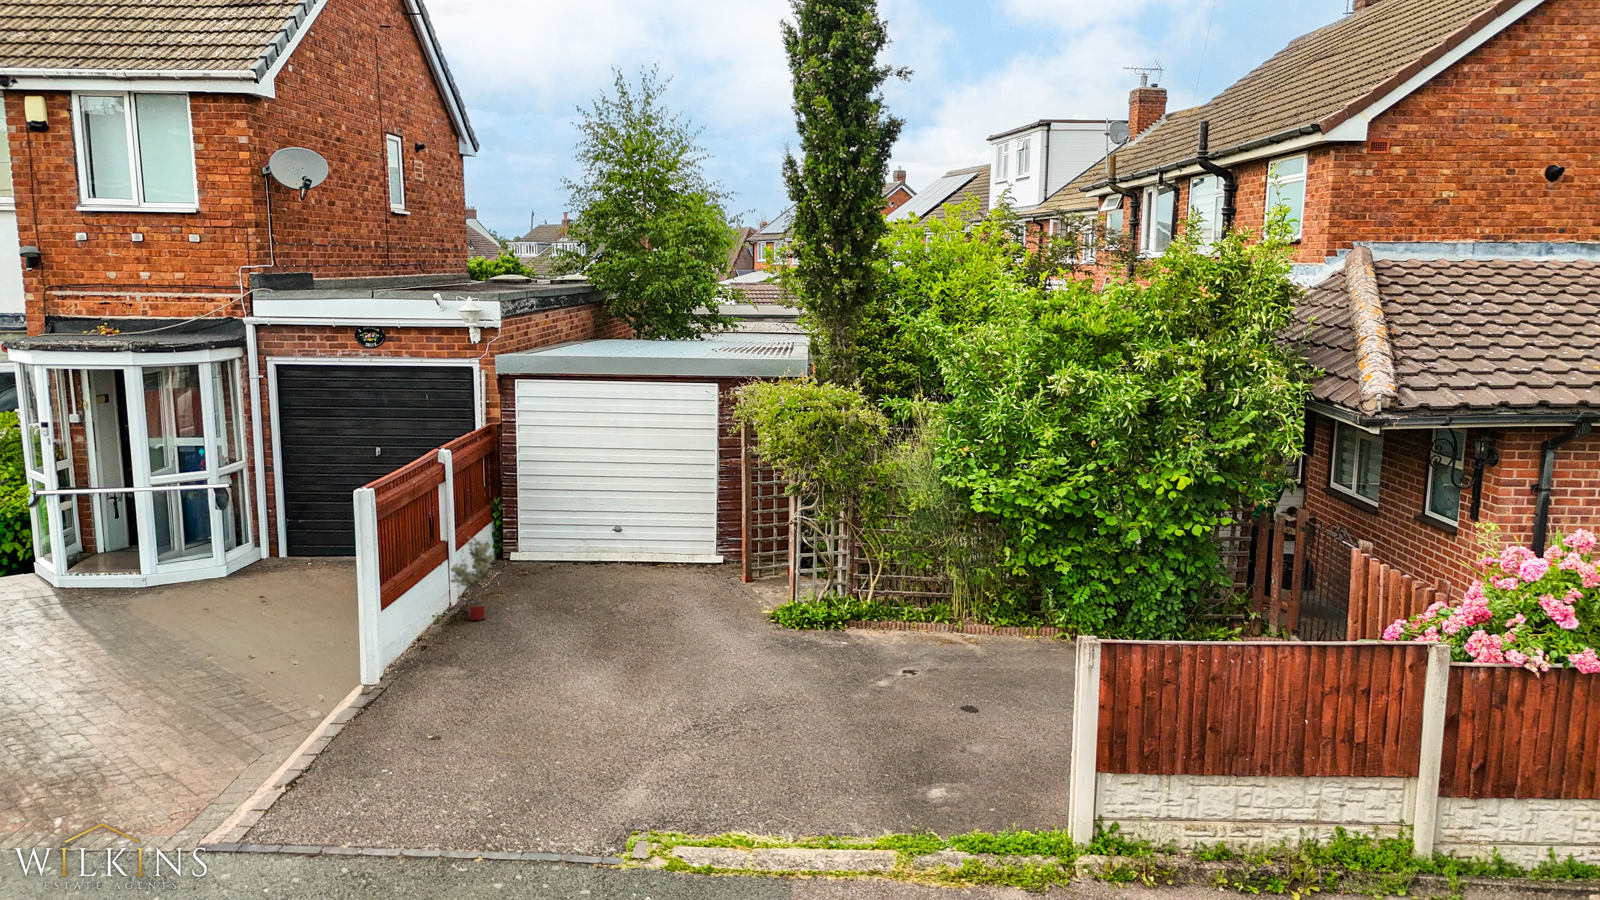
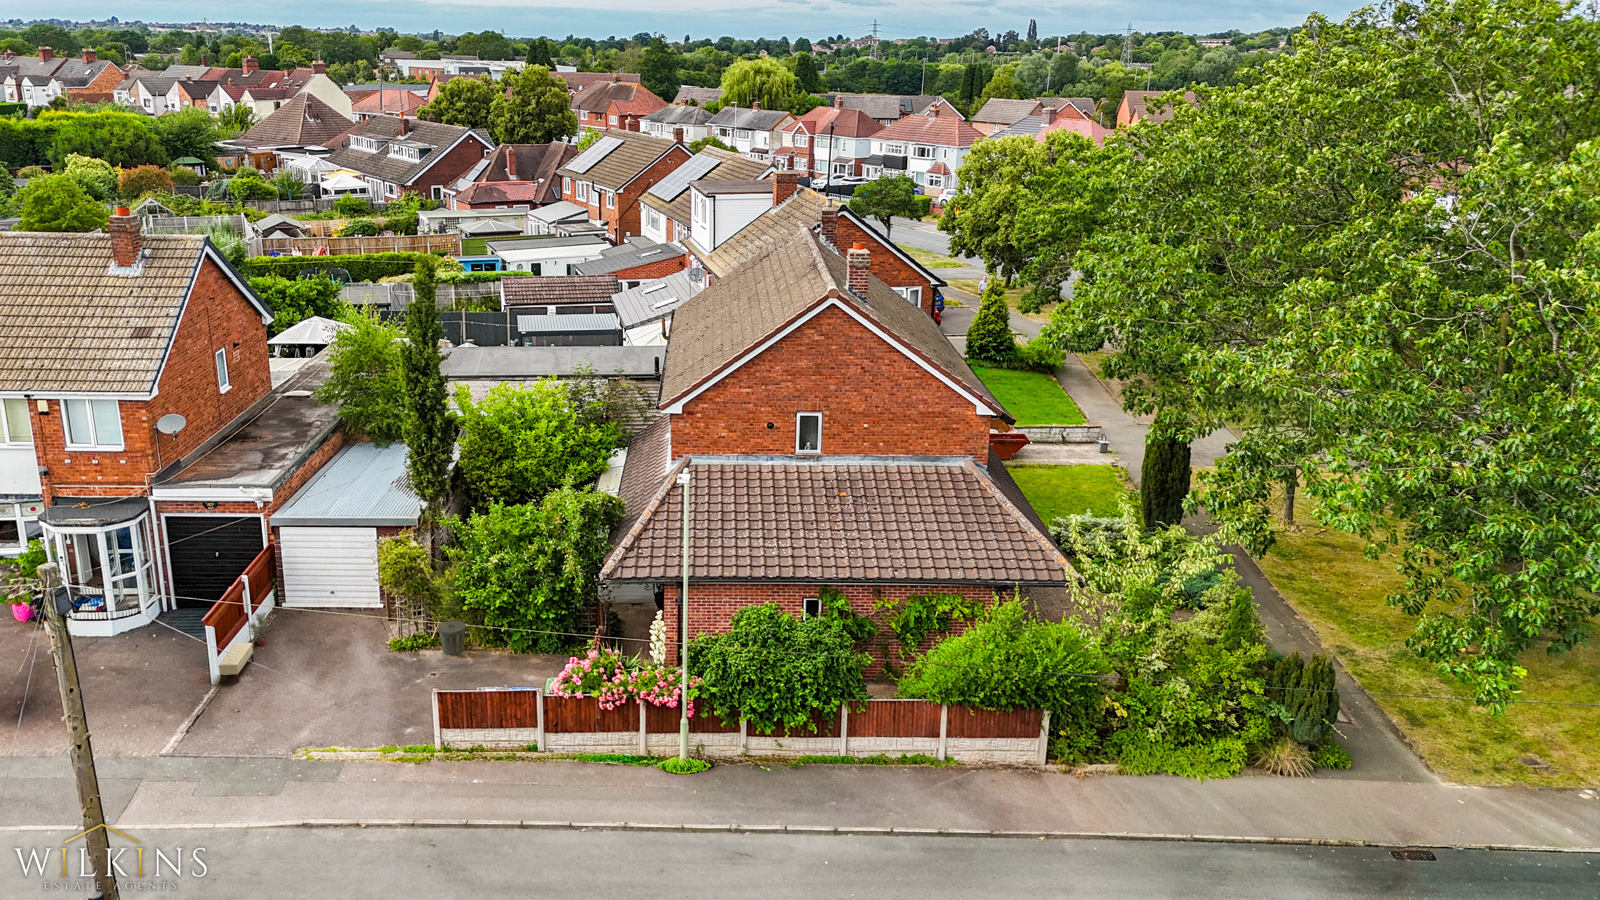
trash can: none [919,558,990,641] -> present [437,621,466,655]
bench: none [382,596,465,687] -> present [218,643,254,683]

